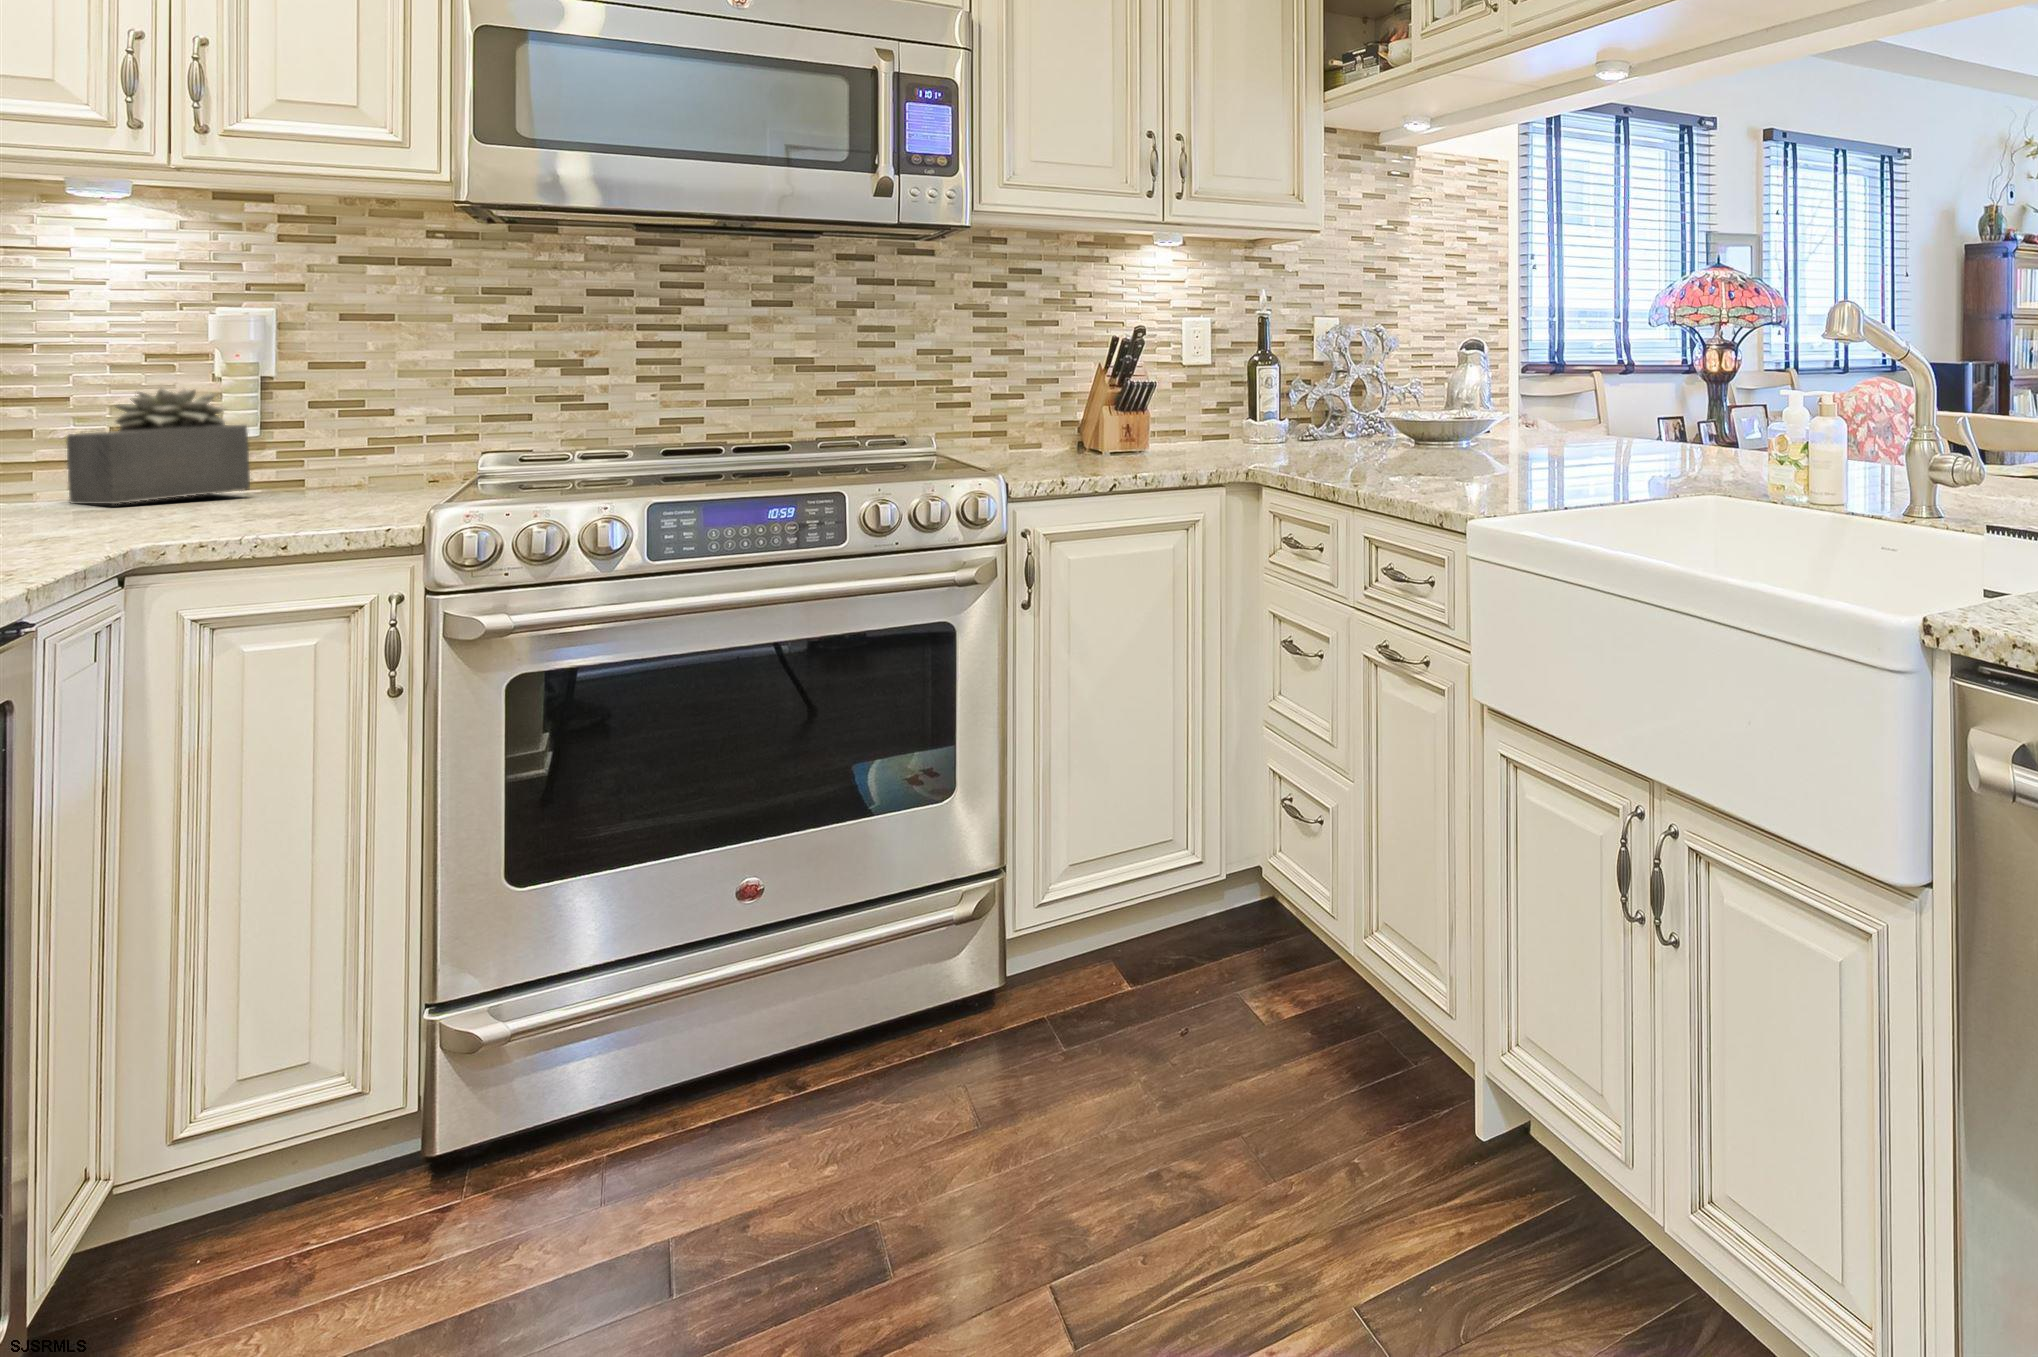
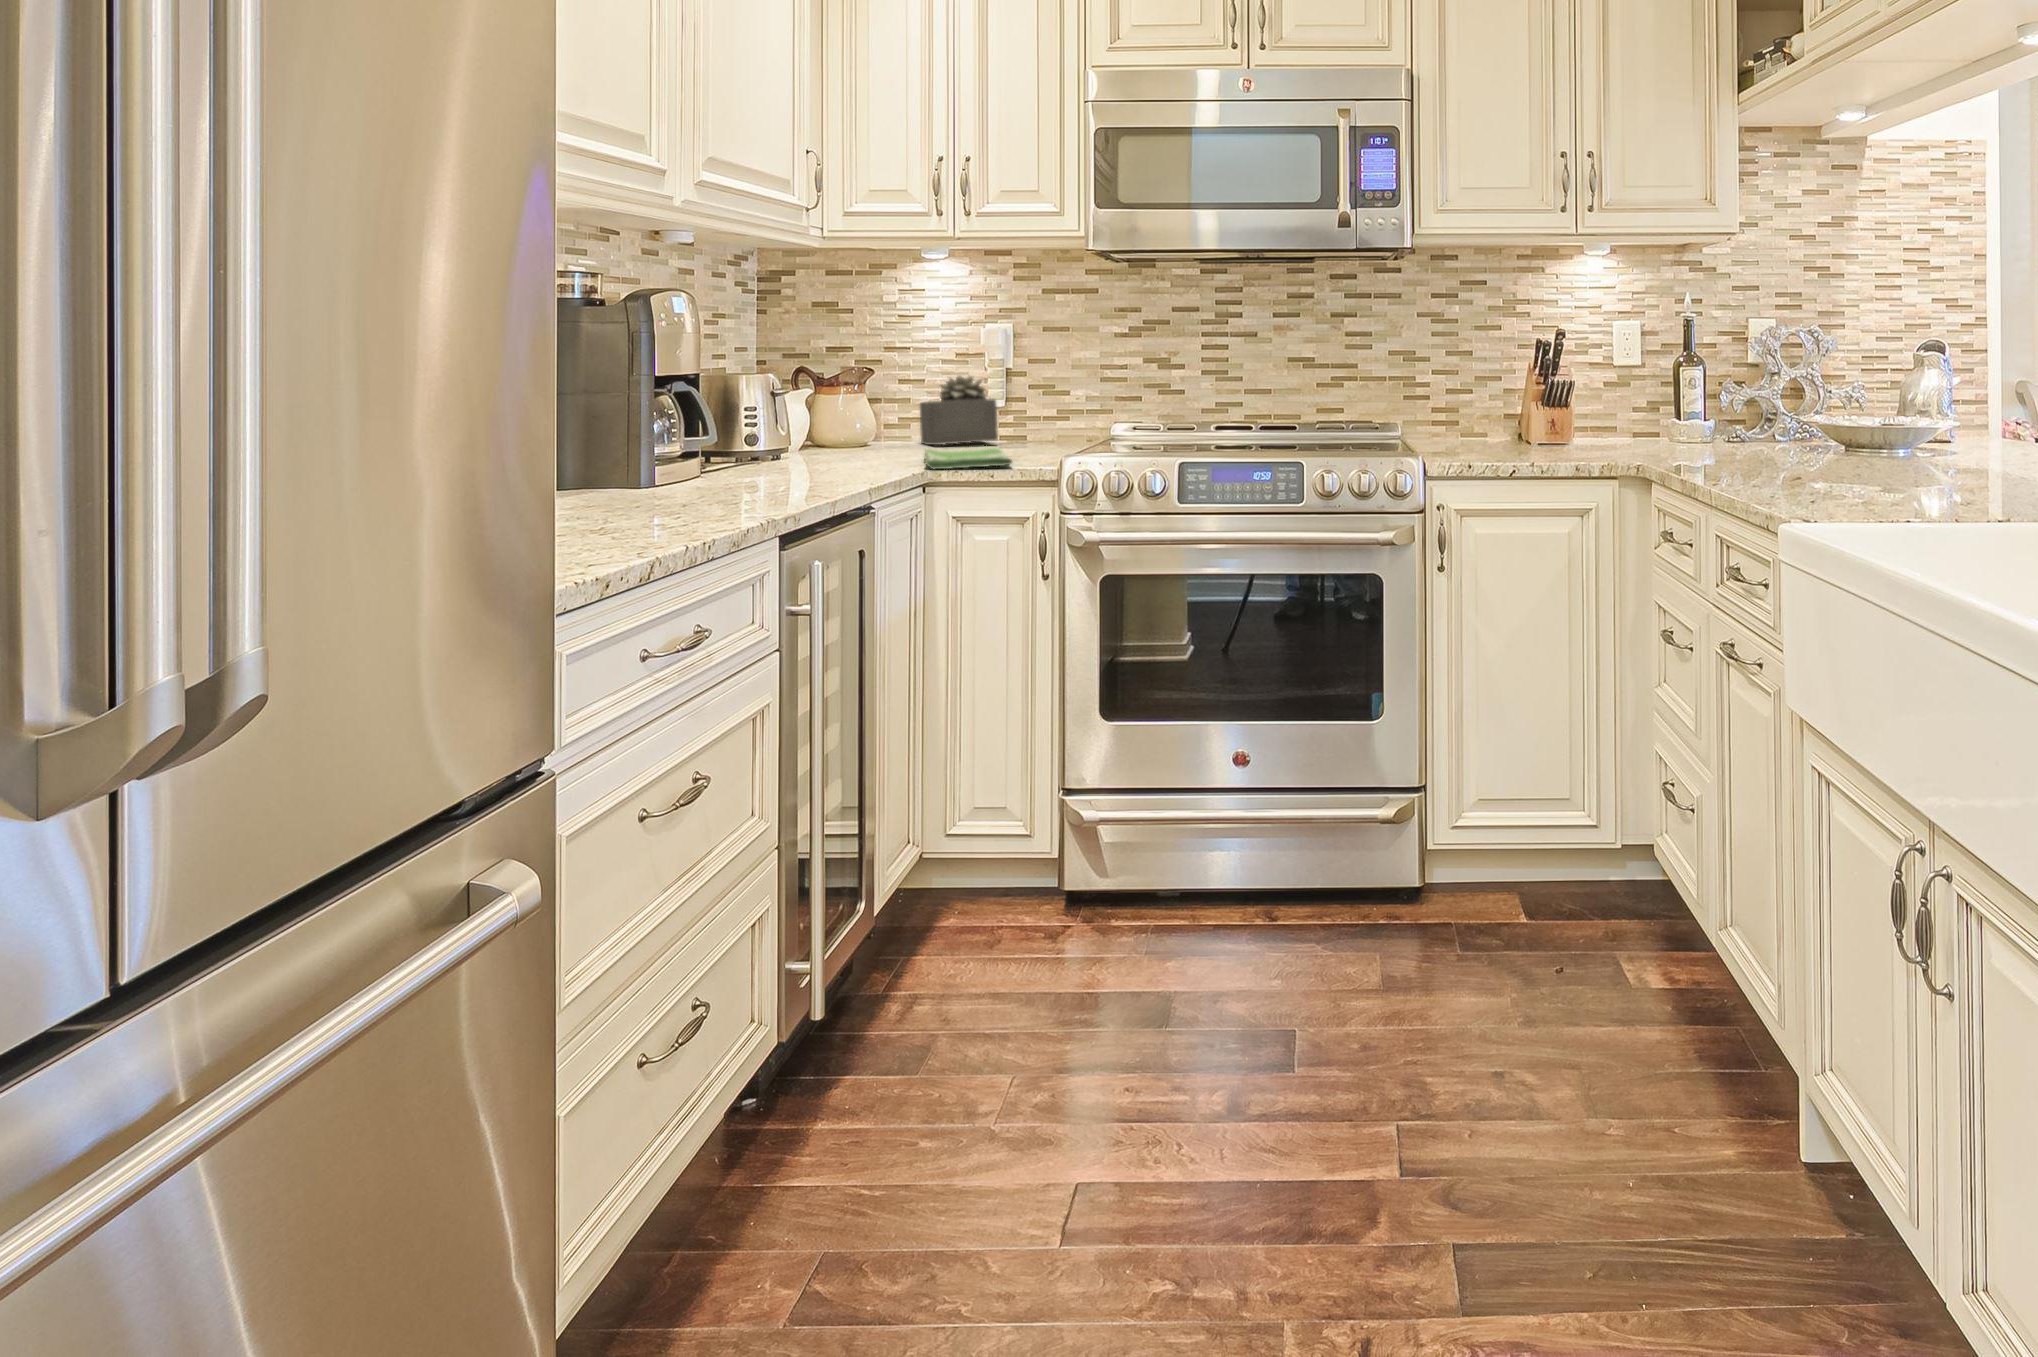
dish towel: none [116,499,337,544] -> present [924,446,1012,469]

